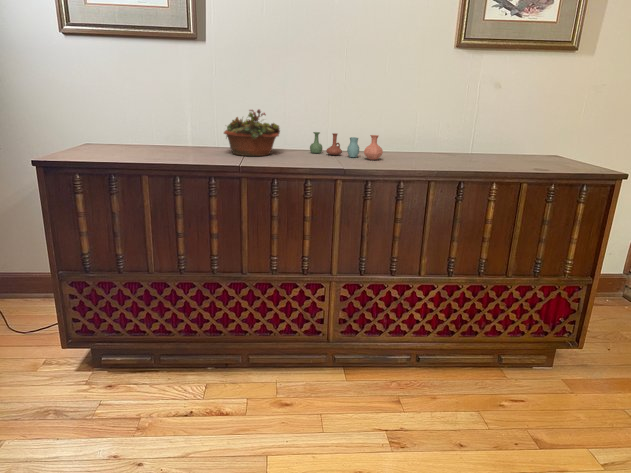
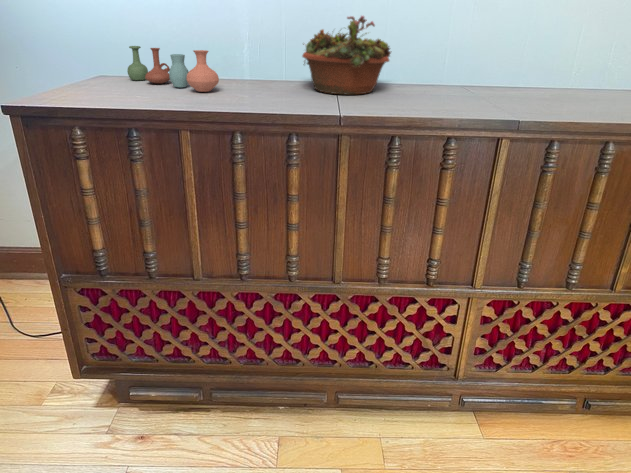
vase: present [310,132,383,160] -> present [127,46,219,92]

